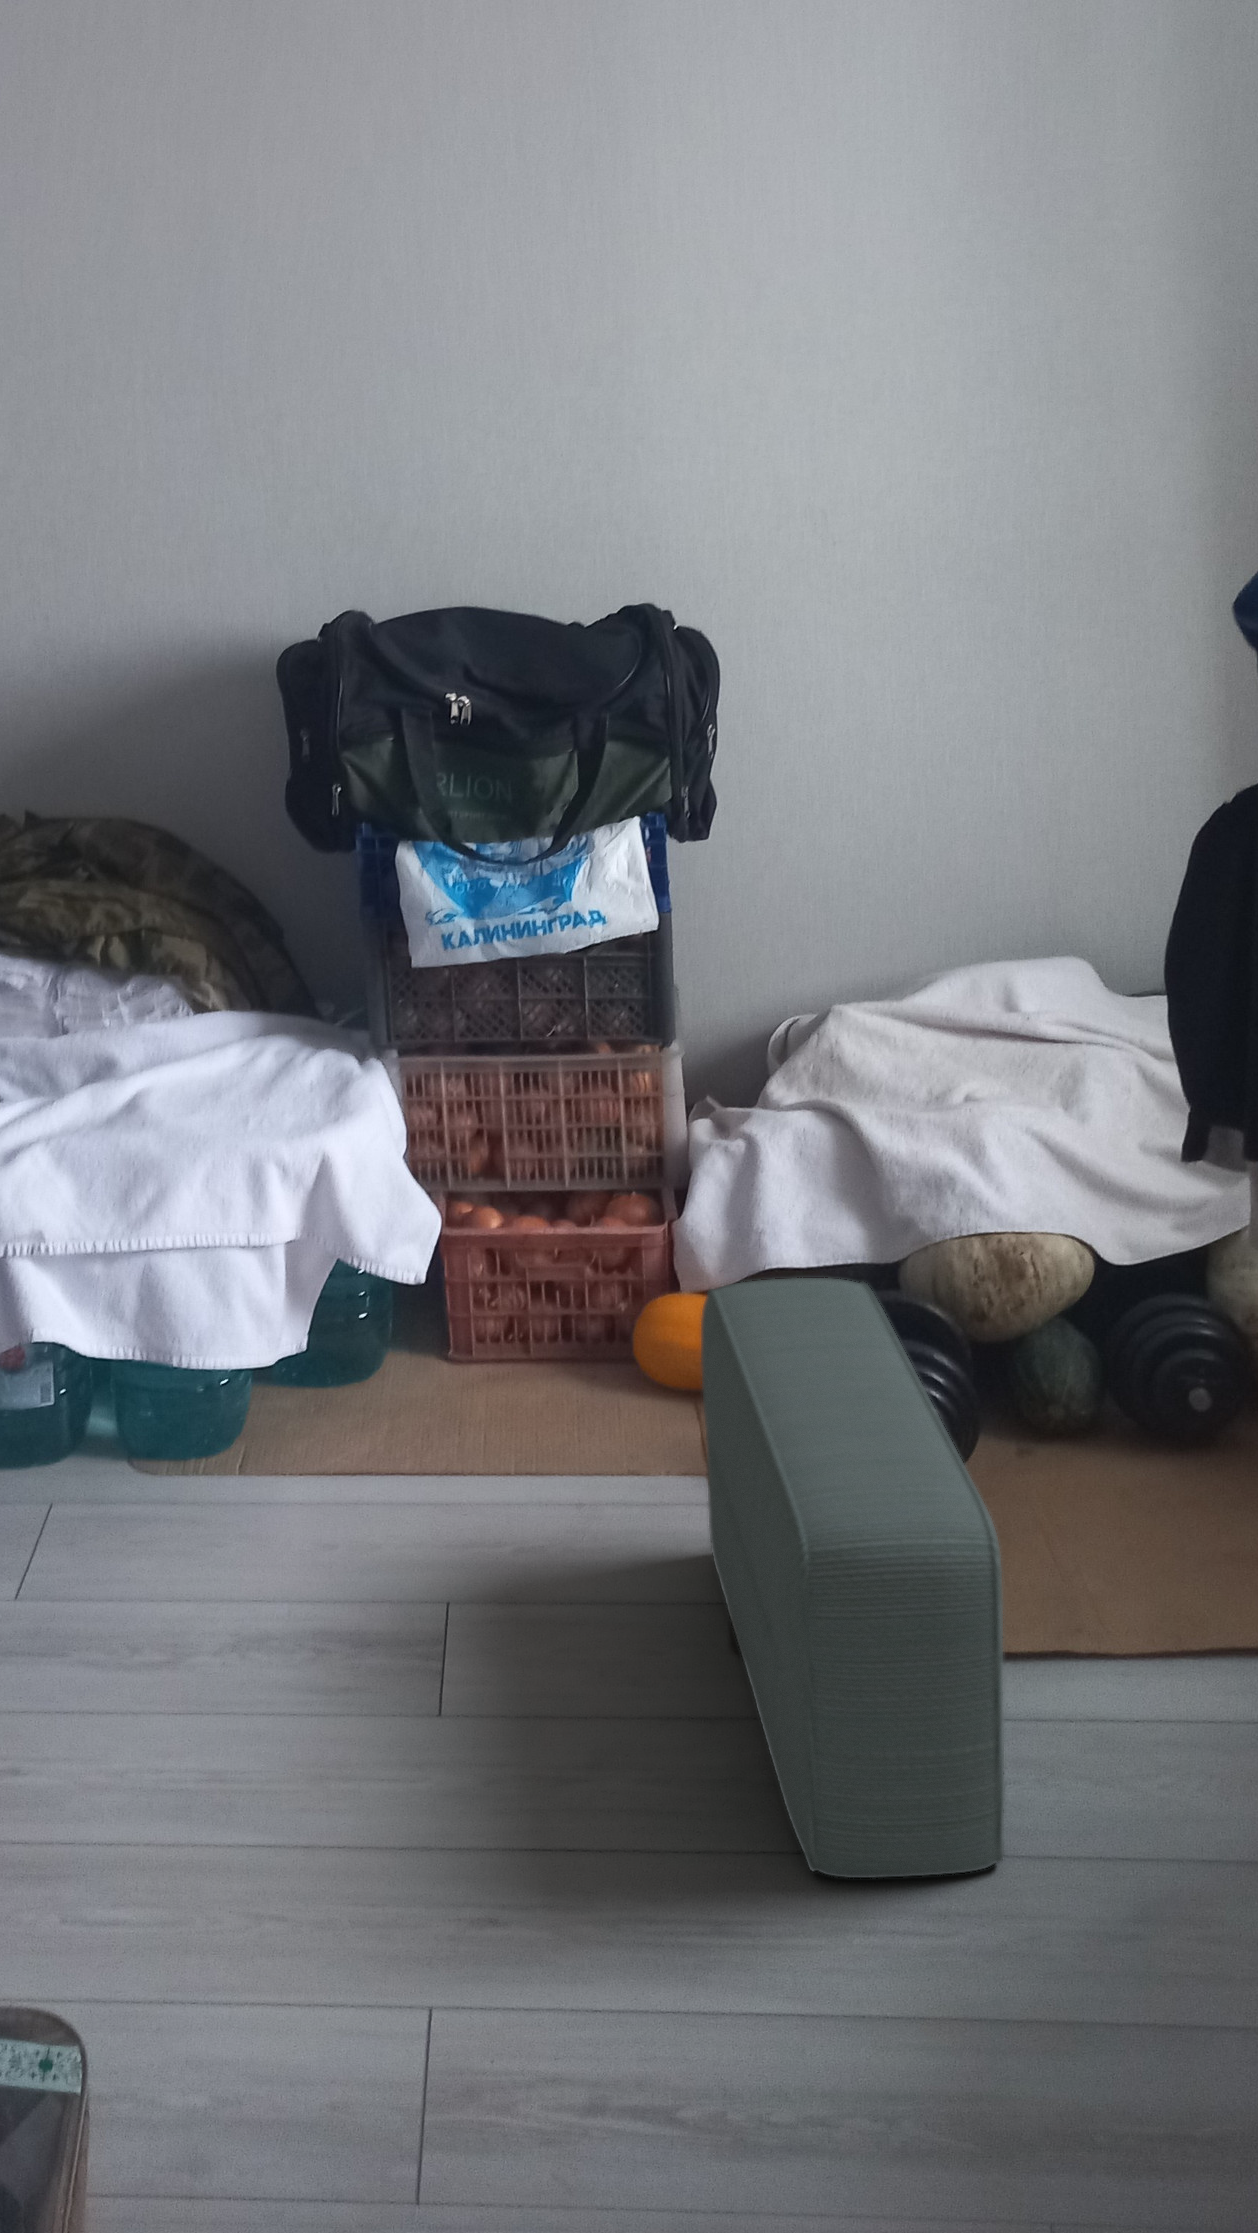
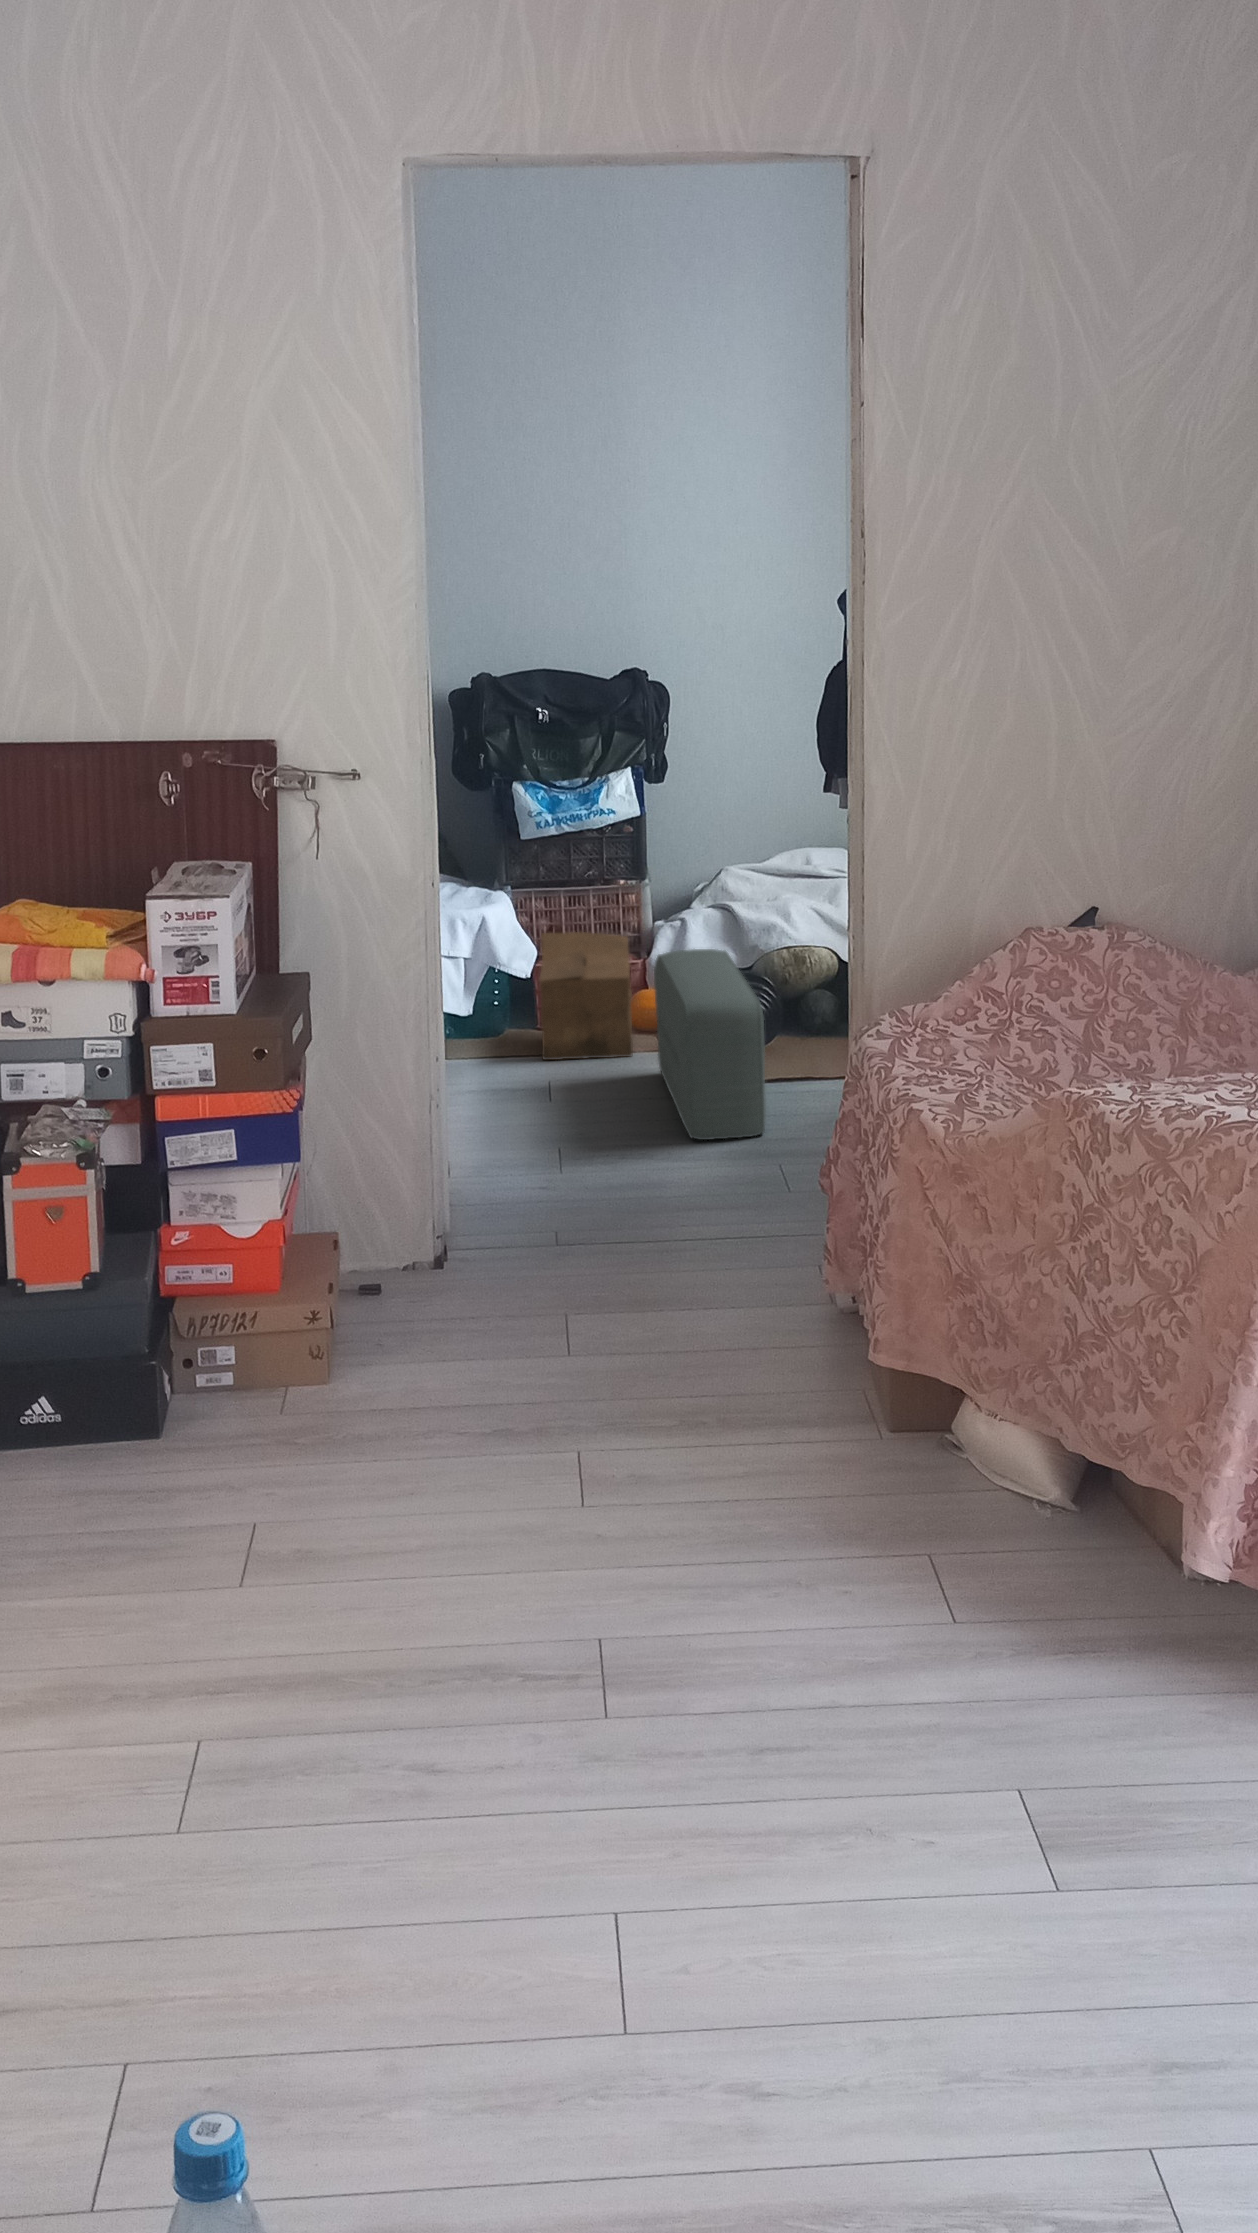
cardboard box: none [441,1167,647,1481] -> present [540,932,633,1060]

